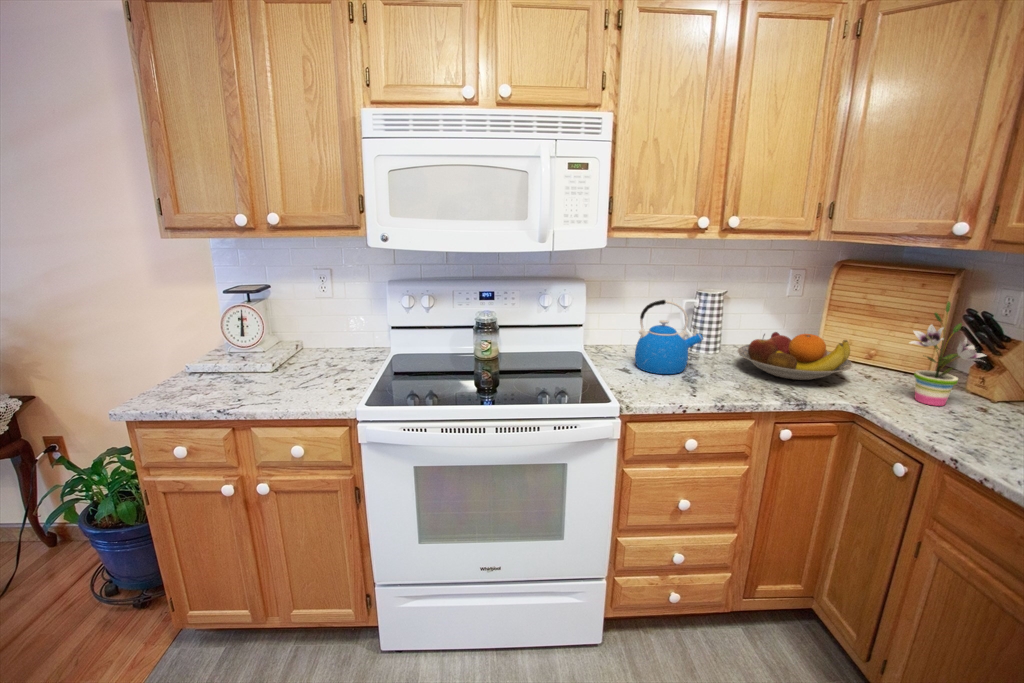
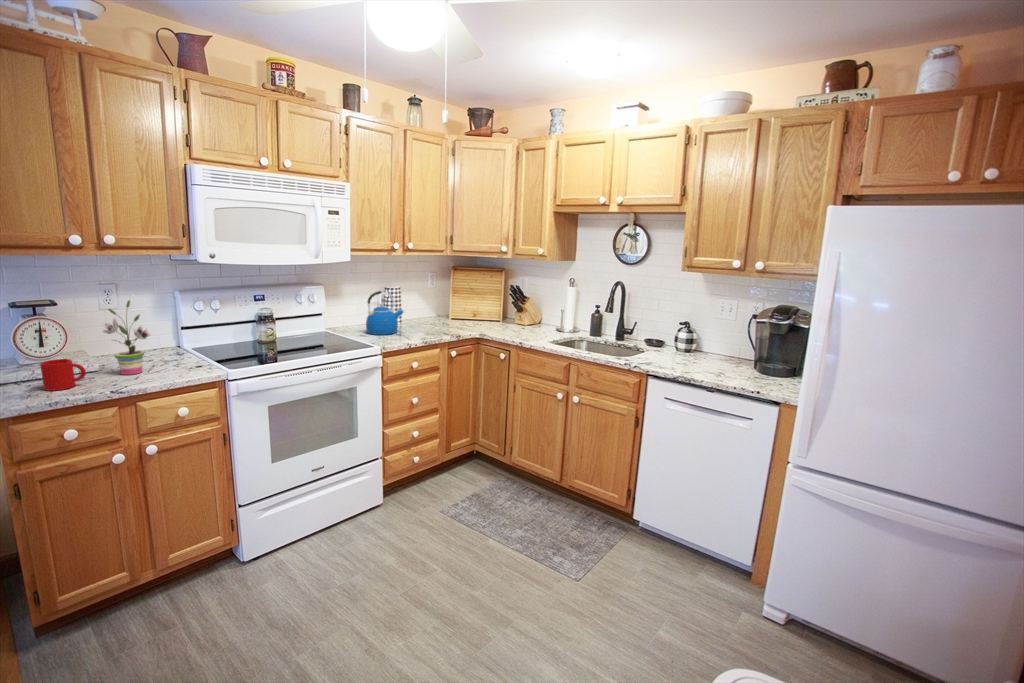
potted plant: present [909,301,986,406] -> present [100,301,153,375]
fruit bowl: present [738,332,852,380] -> none [419,304,473,328]
mug: none [181,355,222,393] -> present [40,359,86,391]

